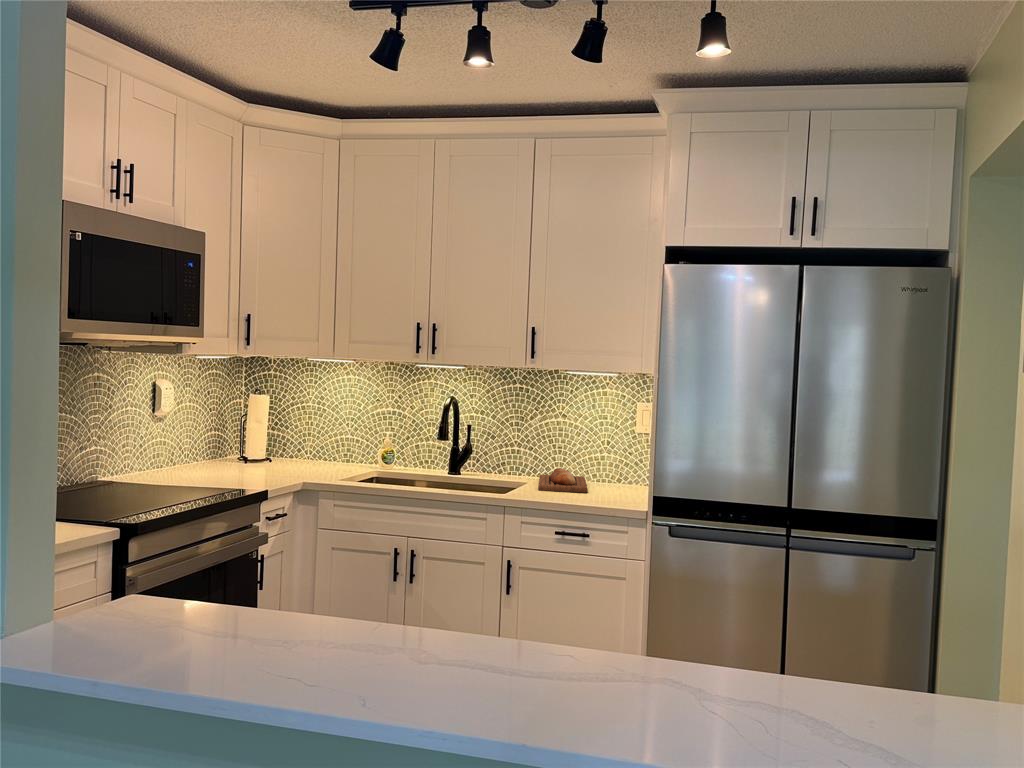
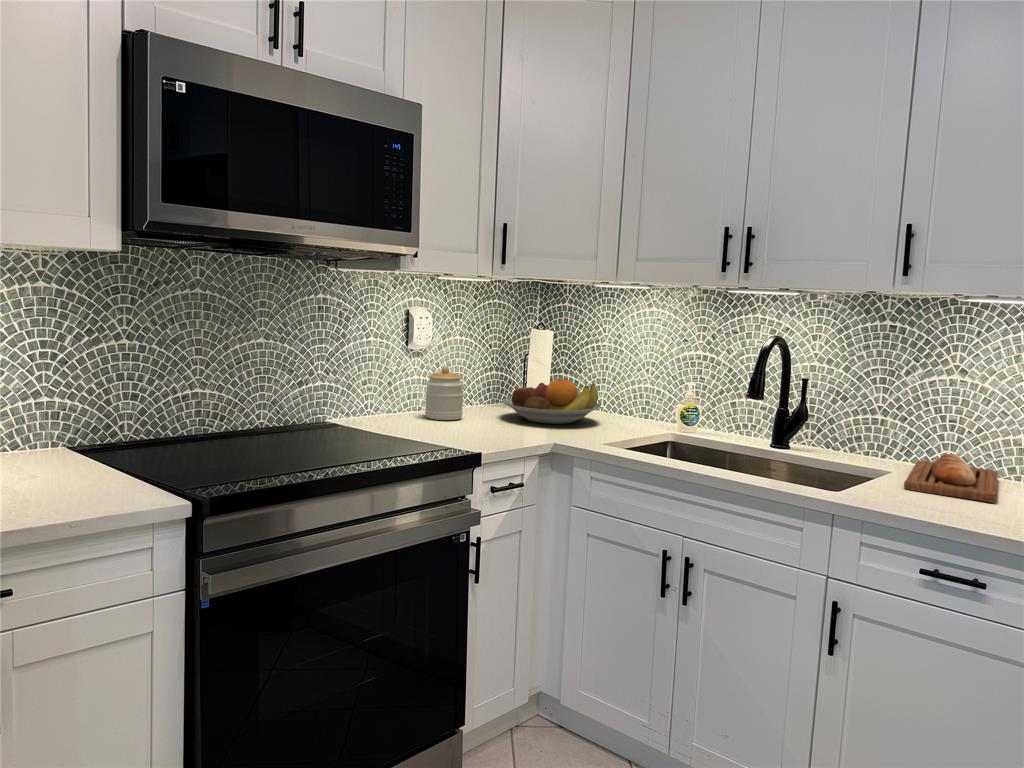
jar: none [174,429,208,474] -> present [425,367,464,420]
fruit bowl: none [235,435,318,471] -> present [502,379,601,424]

